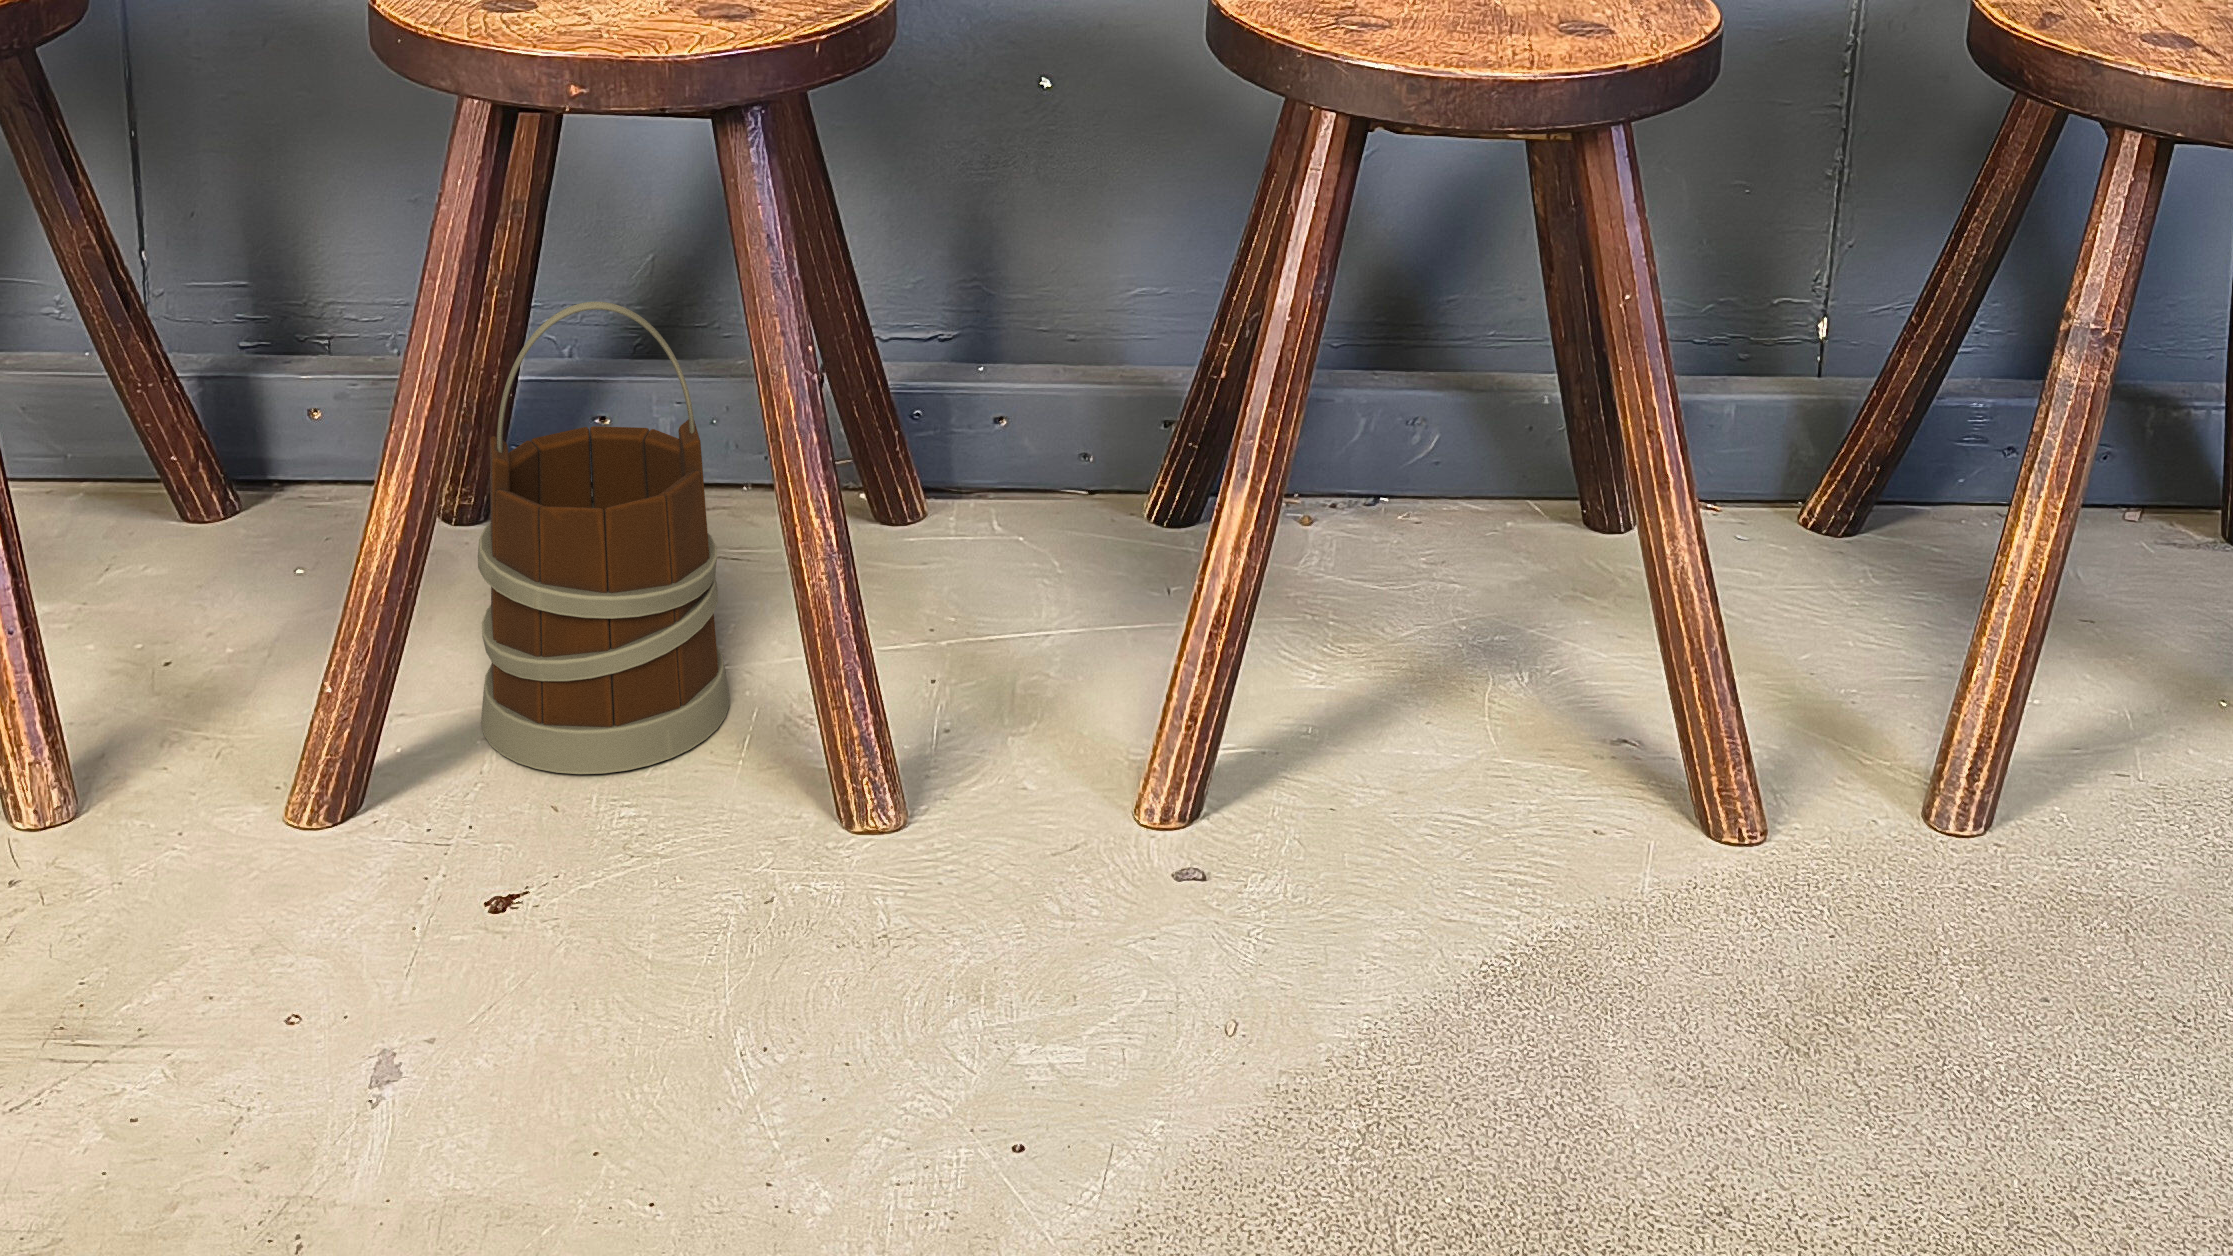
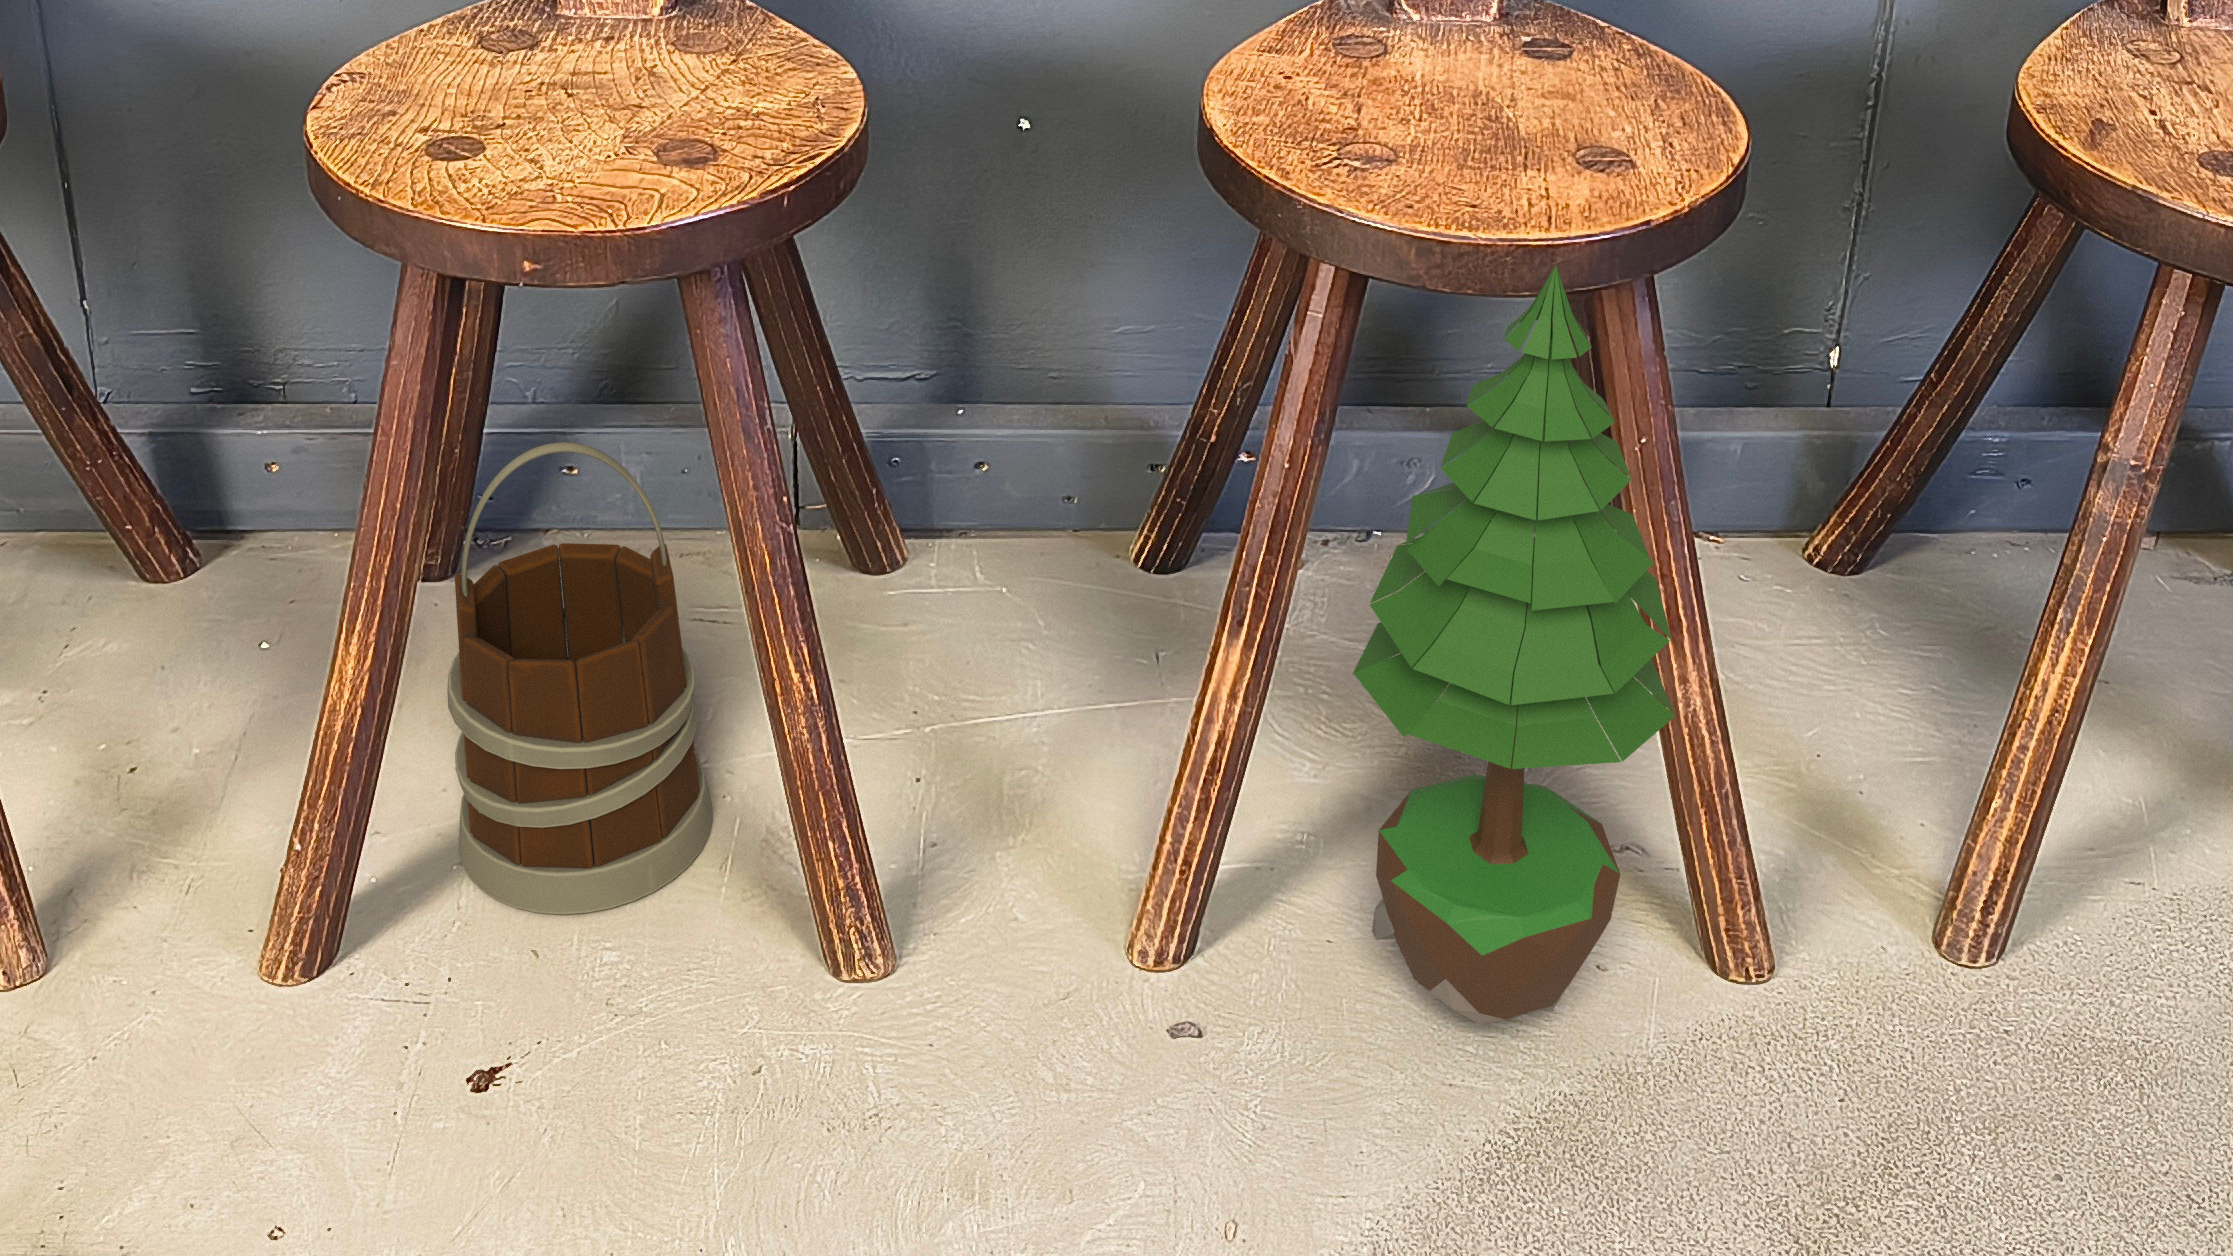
potted tree: none [1350,72,1659,860] -> present [1353,266,1675,1024]

